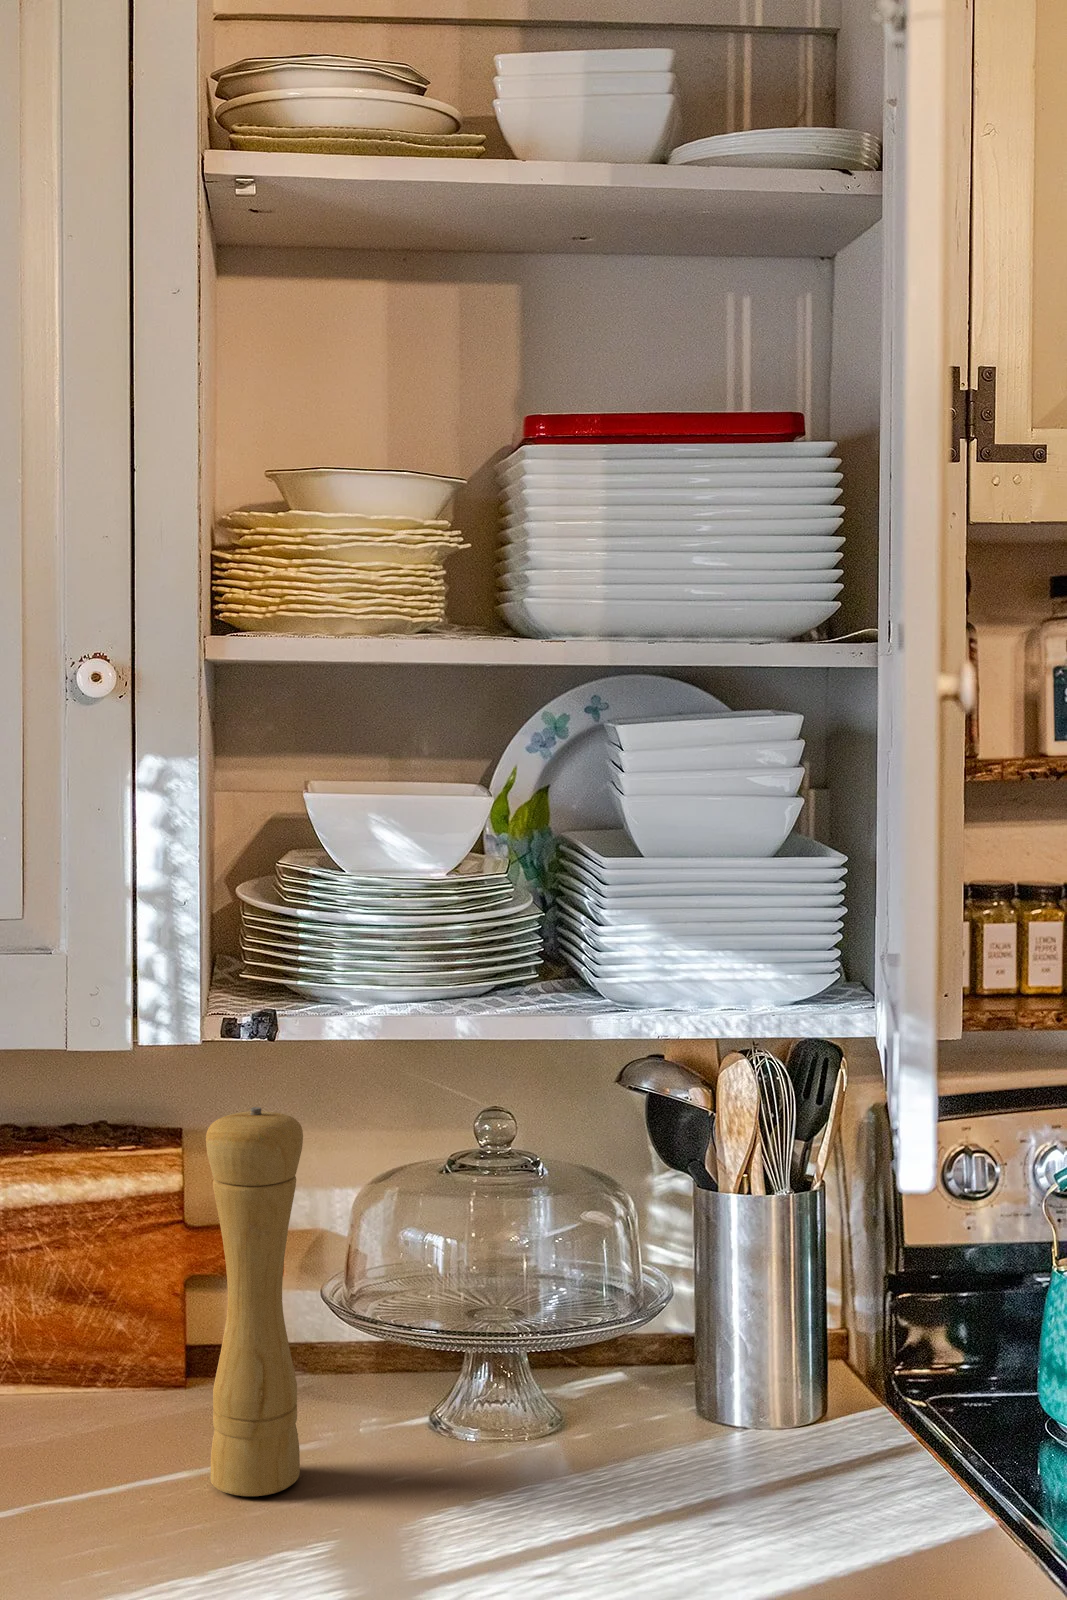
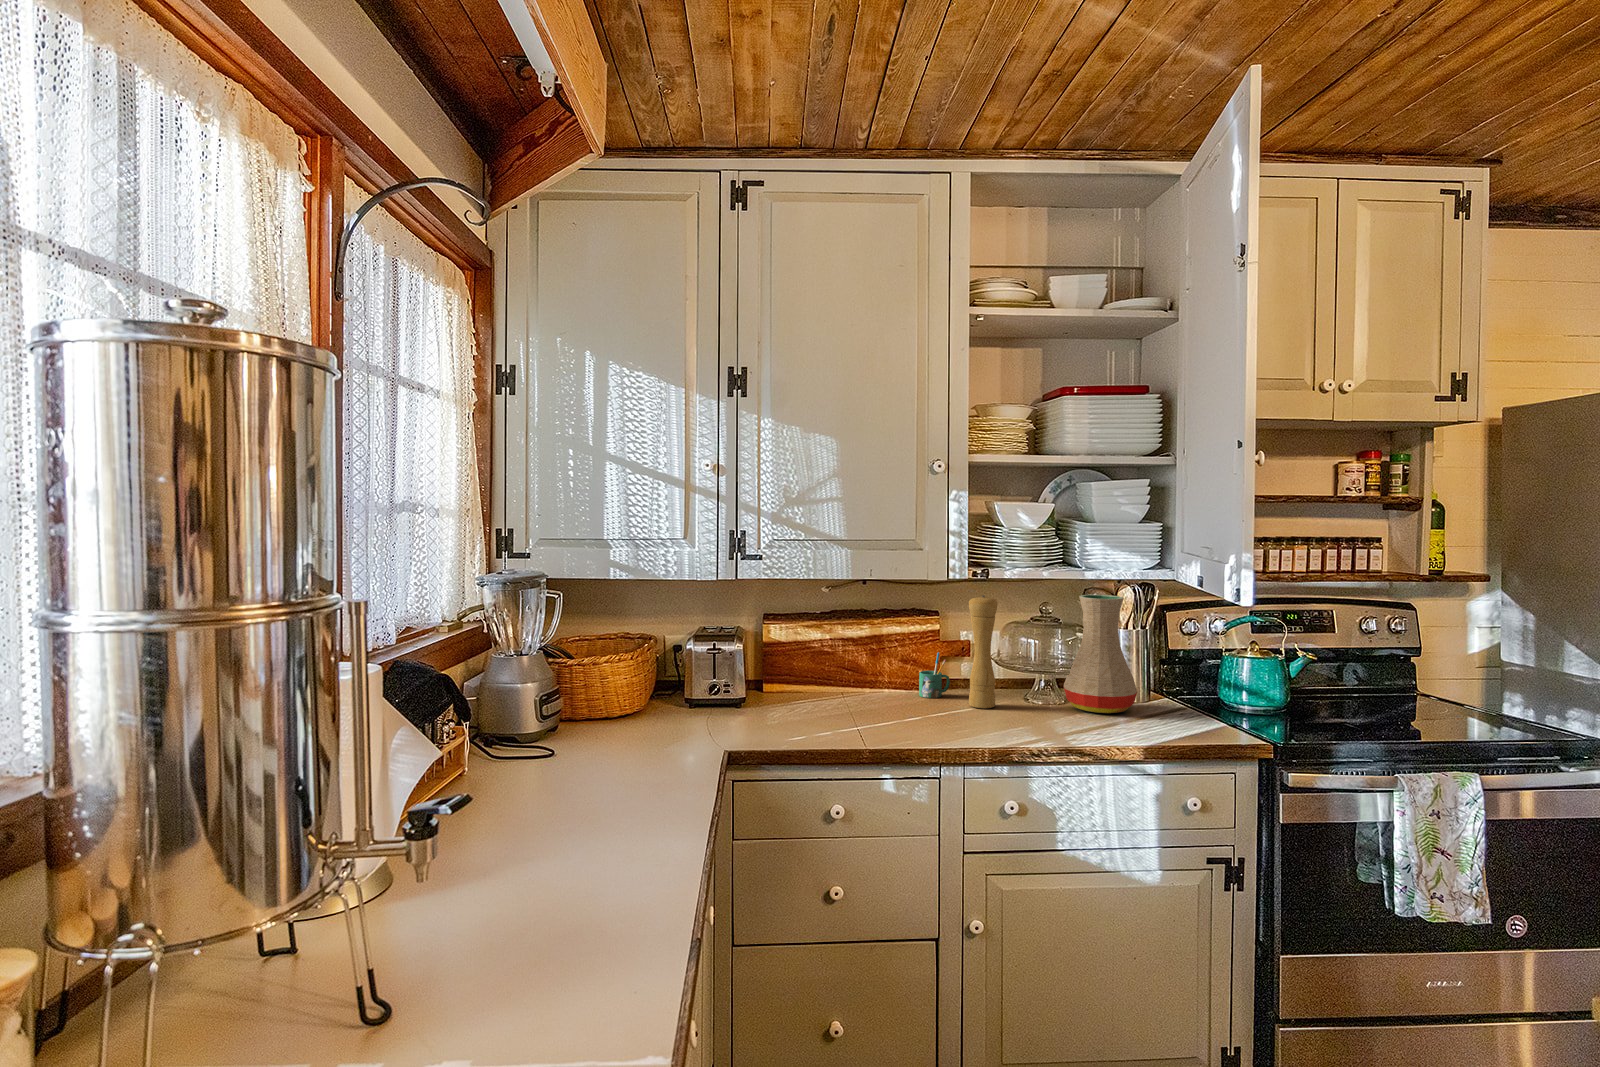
vase: none [525,1094,756,1507] -> present [1064,595,1137,713]
mug: none [84,1278,191,1439] -> present [919,652,950,698]

